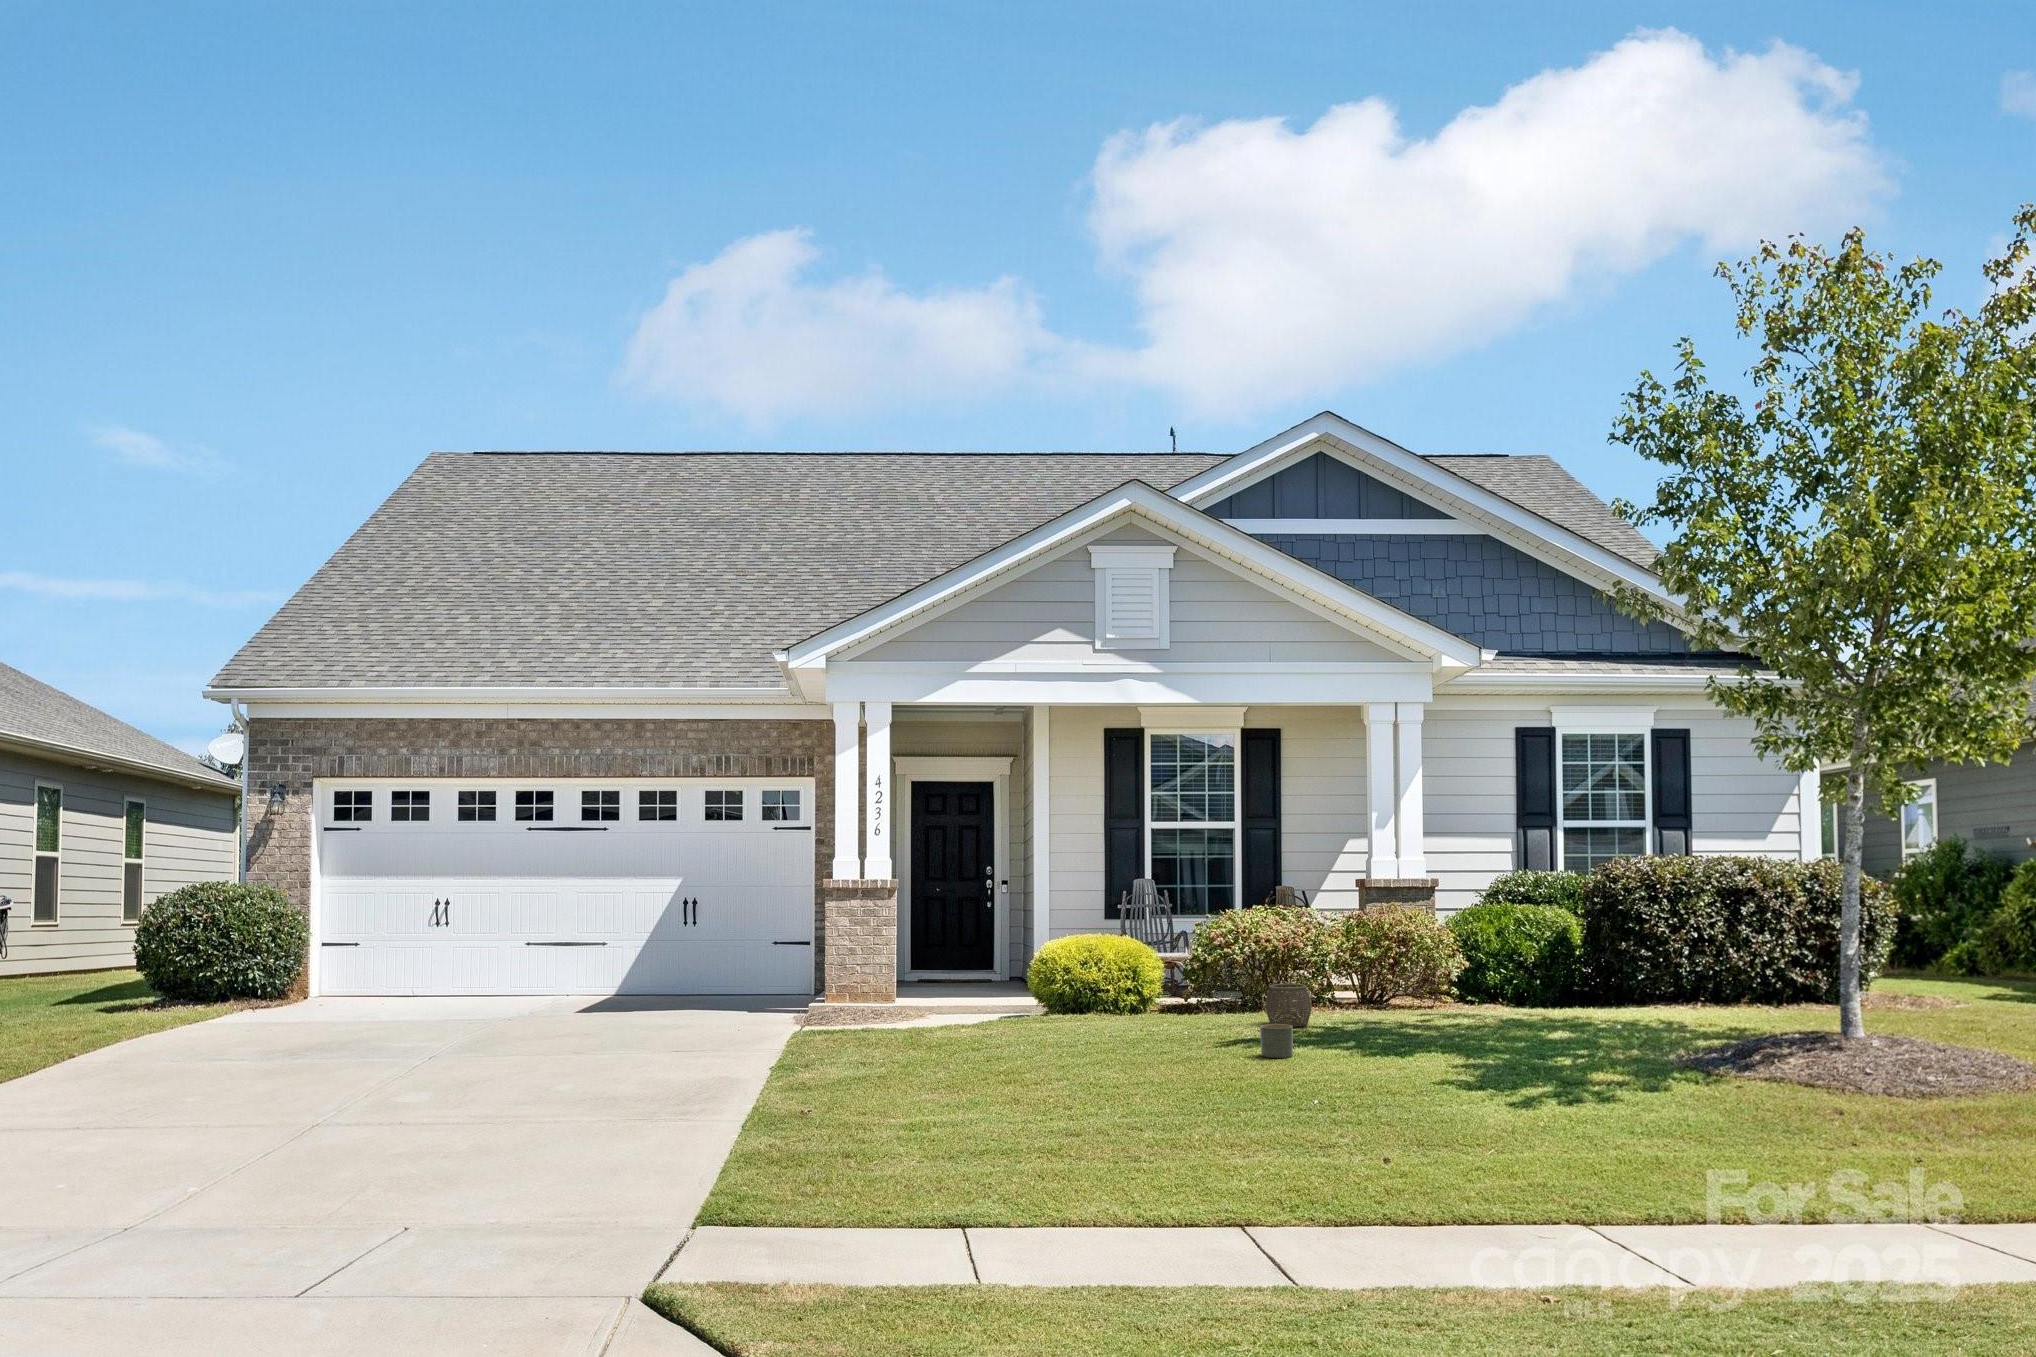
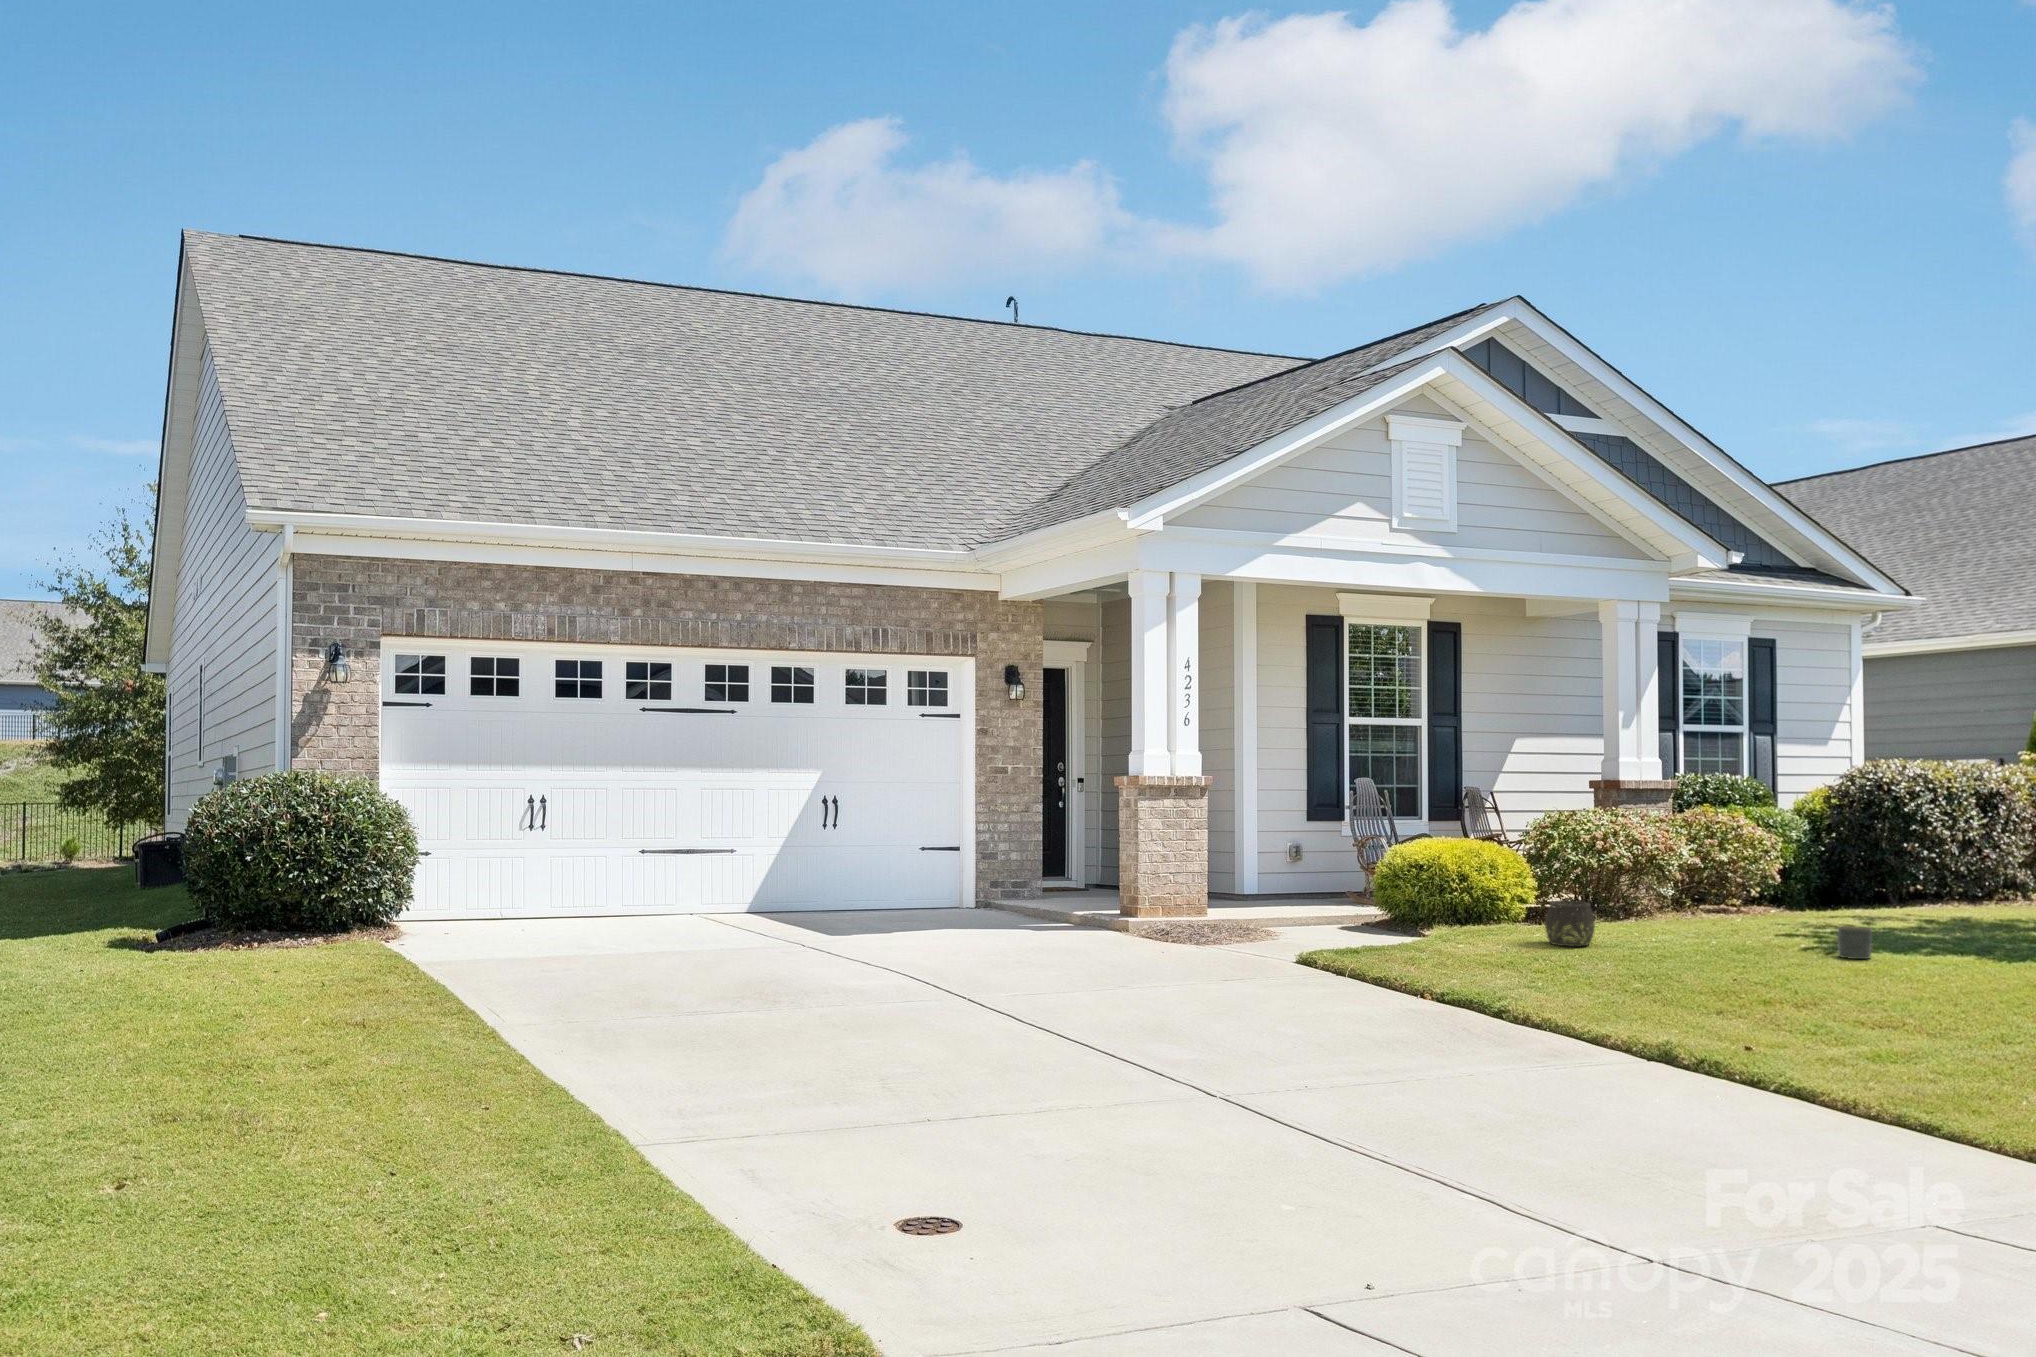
woven basket: present [1265,984,1312,1027] -> present [1545,901,1595,947]

